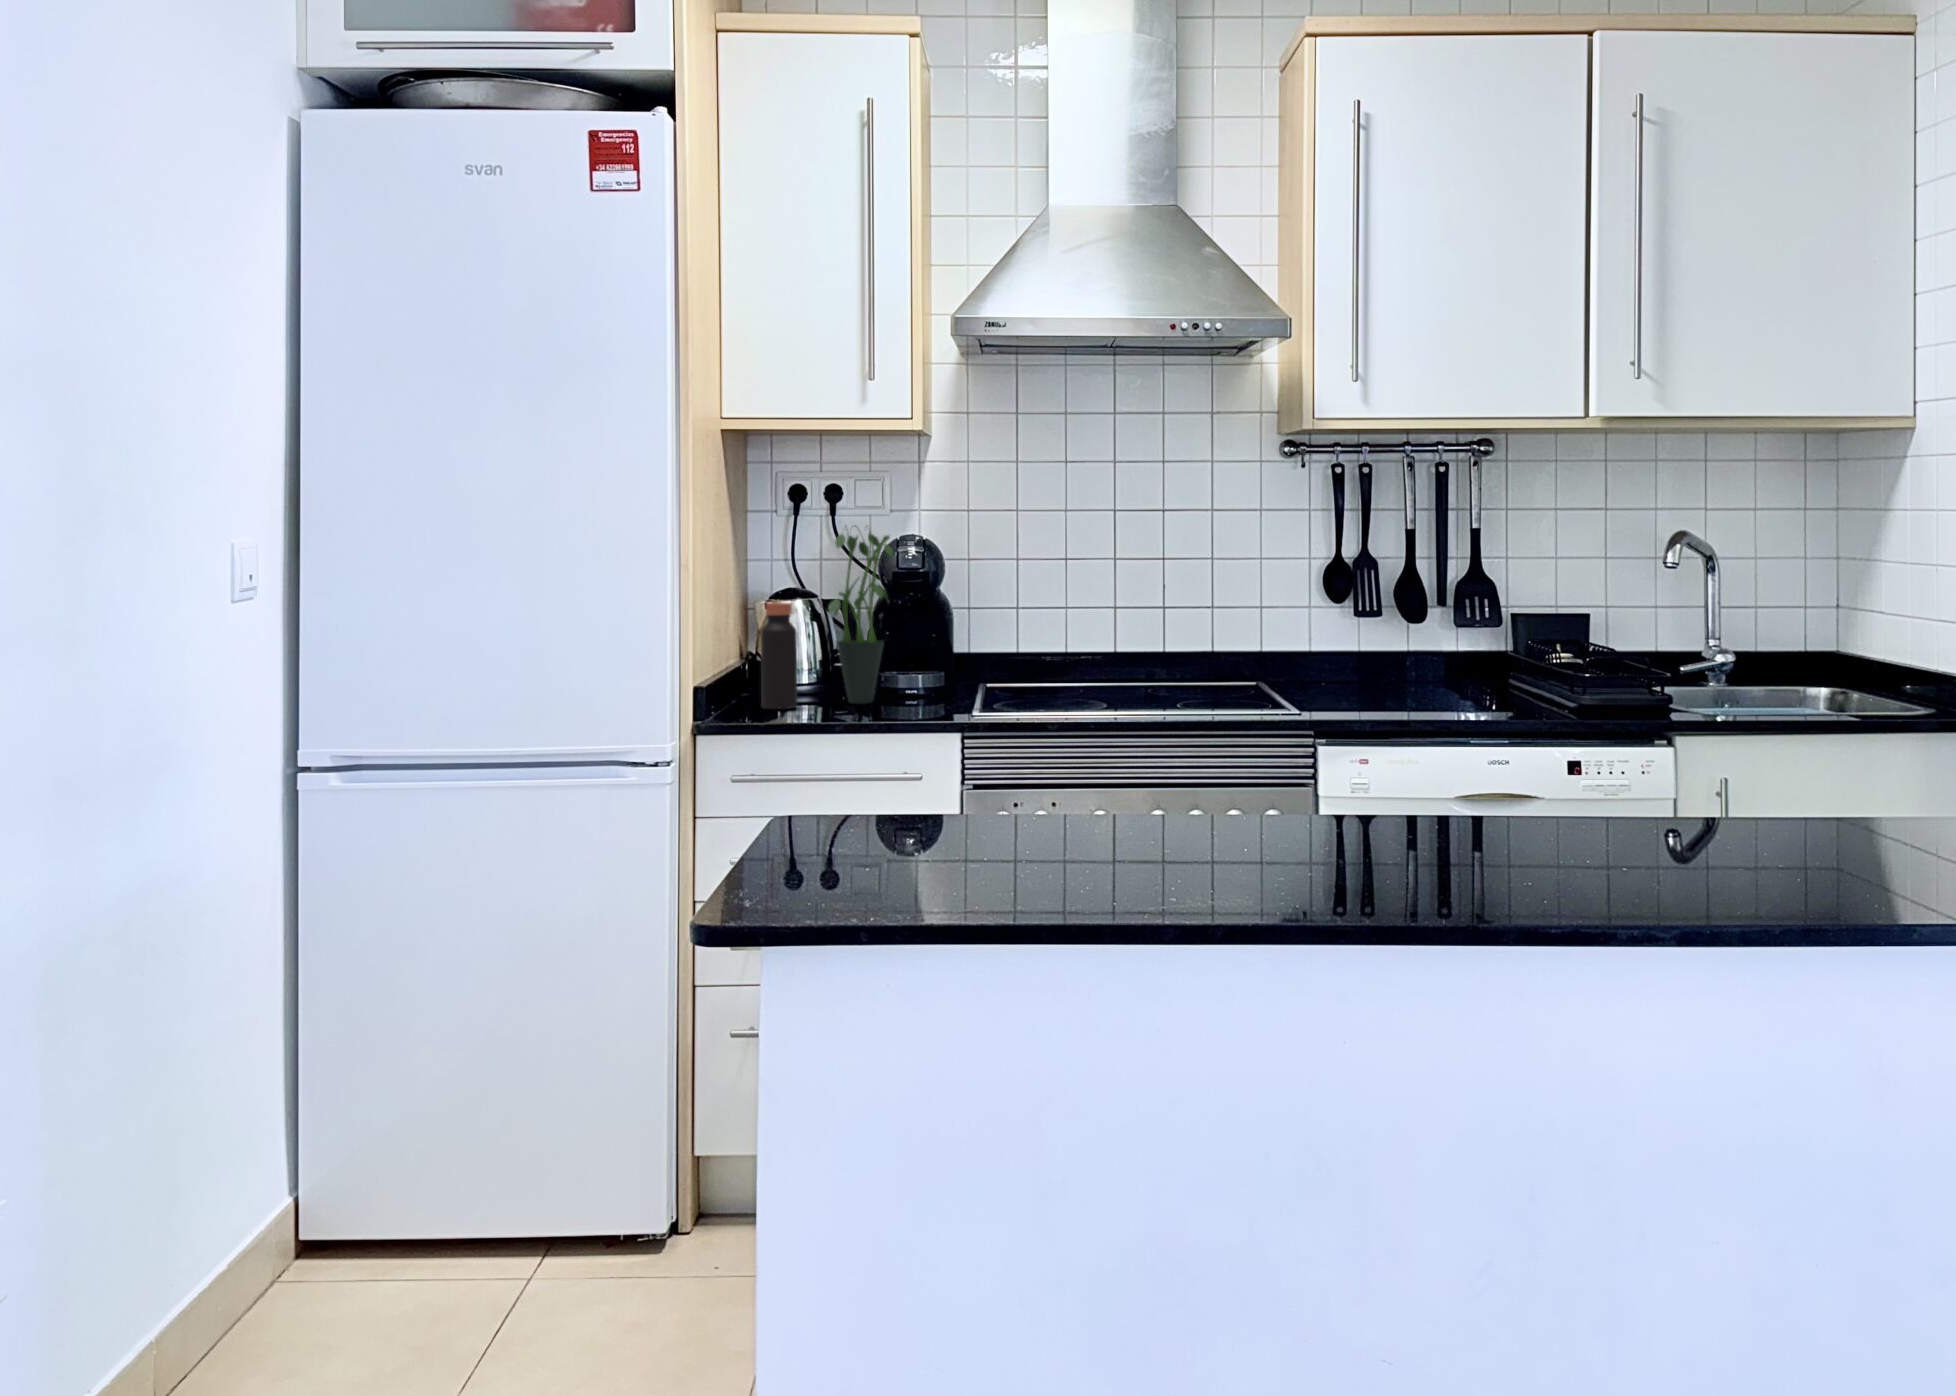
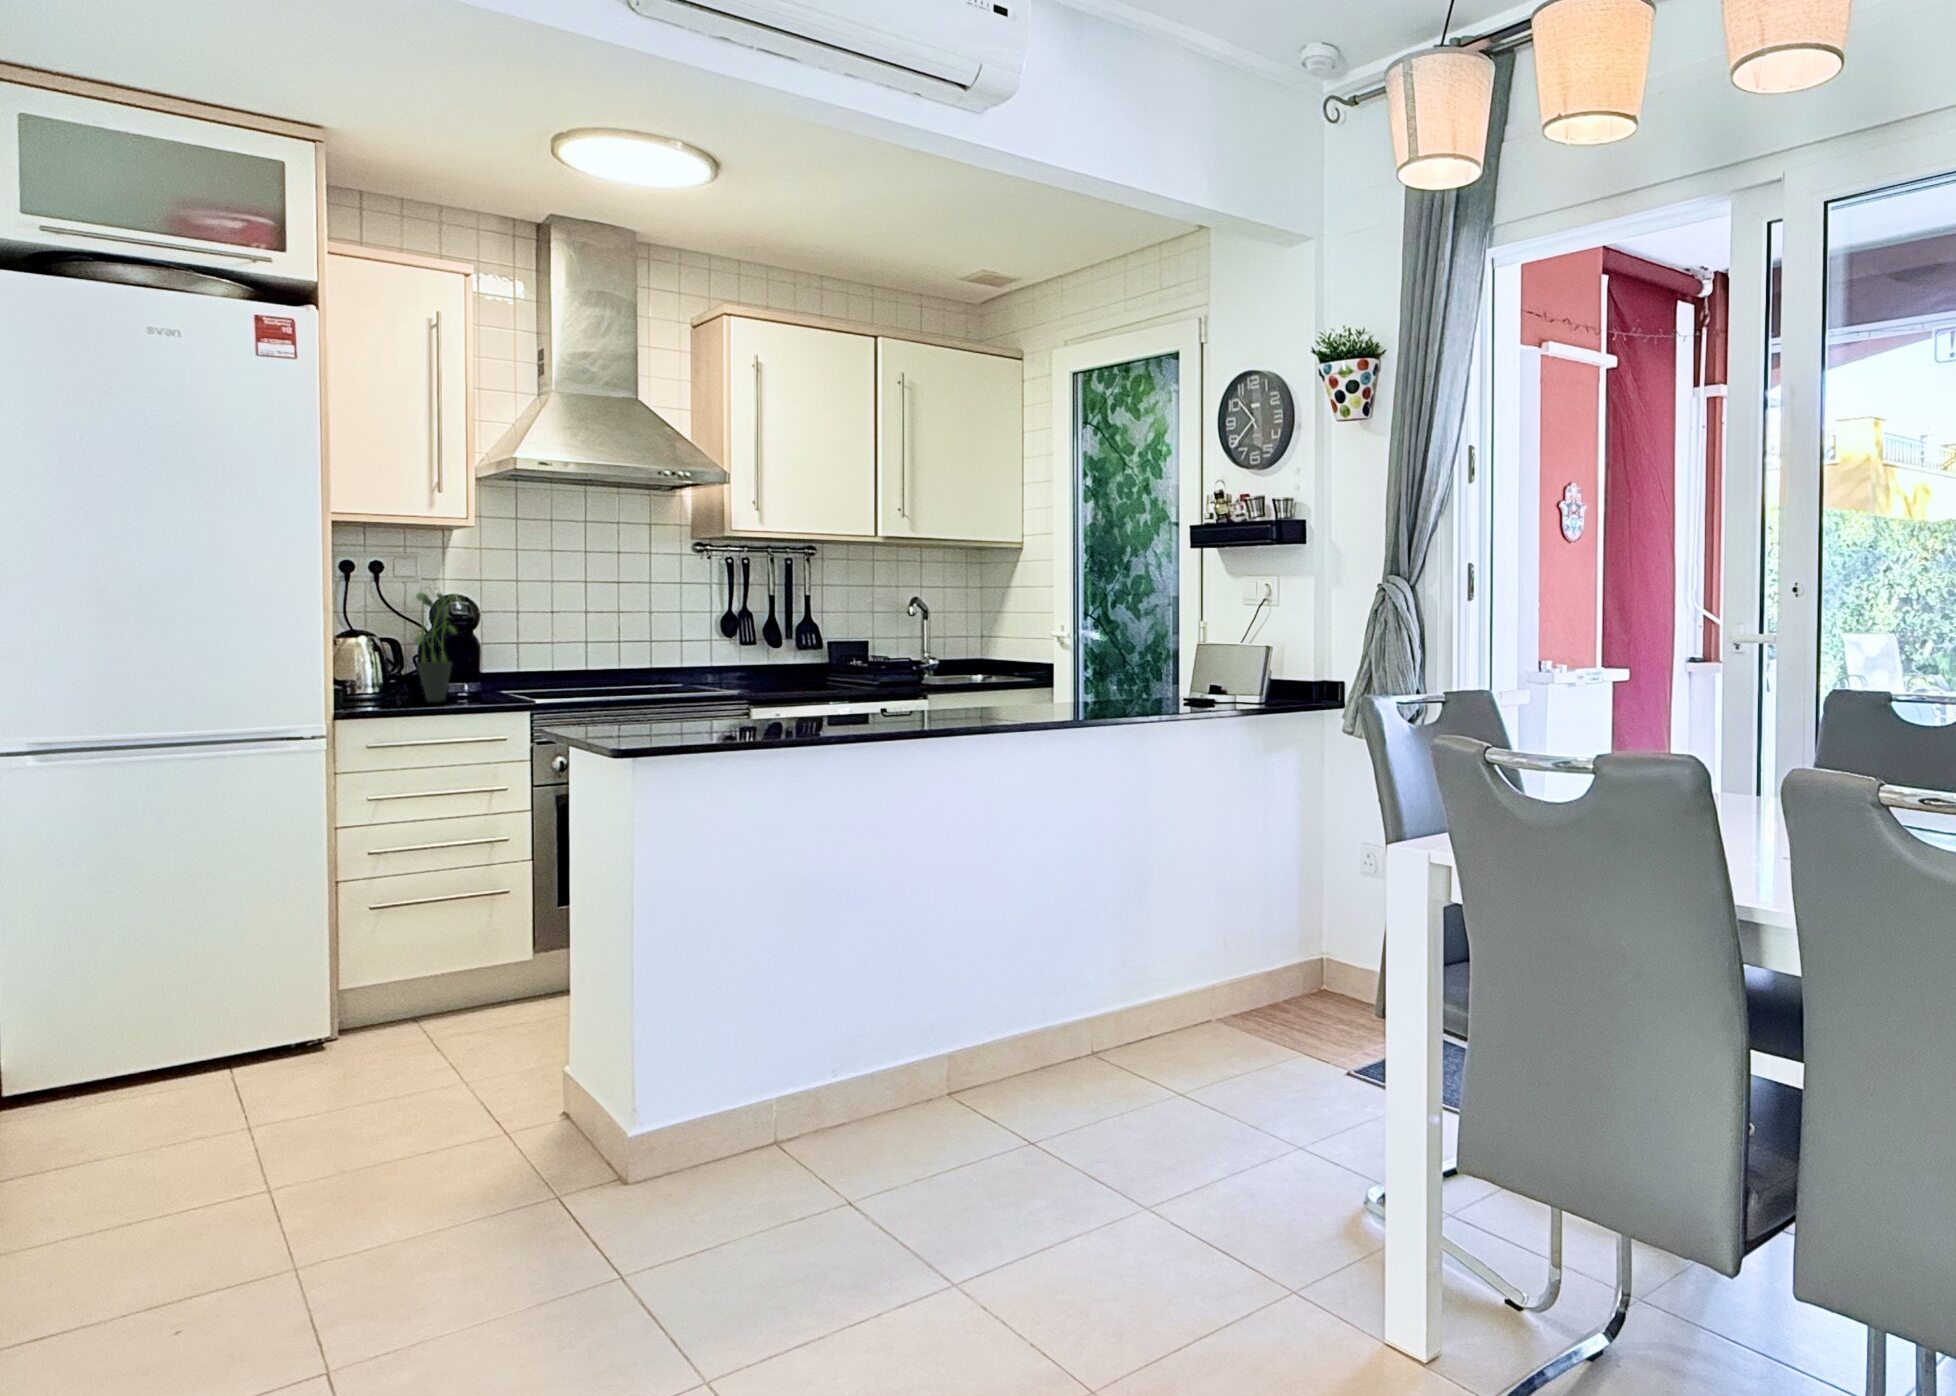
bottle: present [761,602,797,710] -> none [368,636,398,705]

